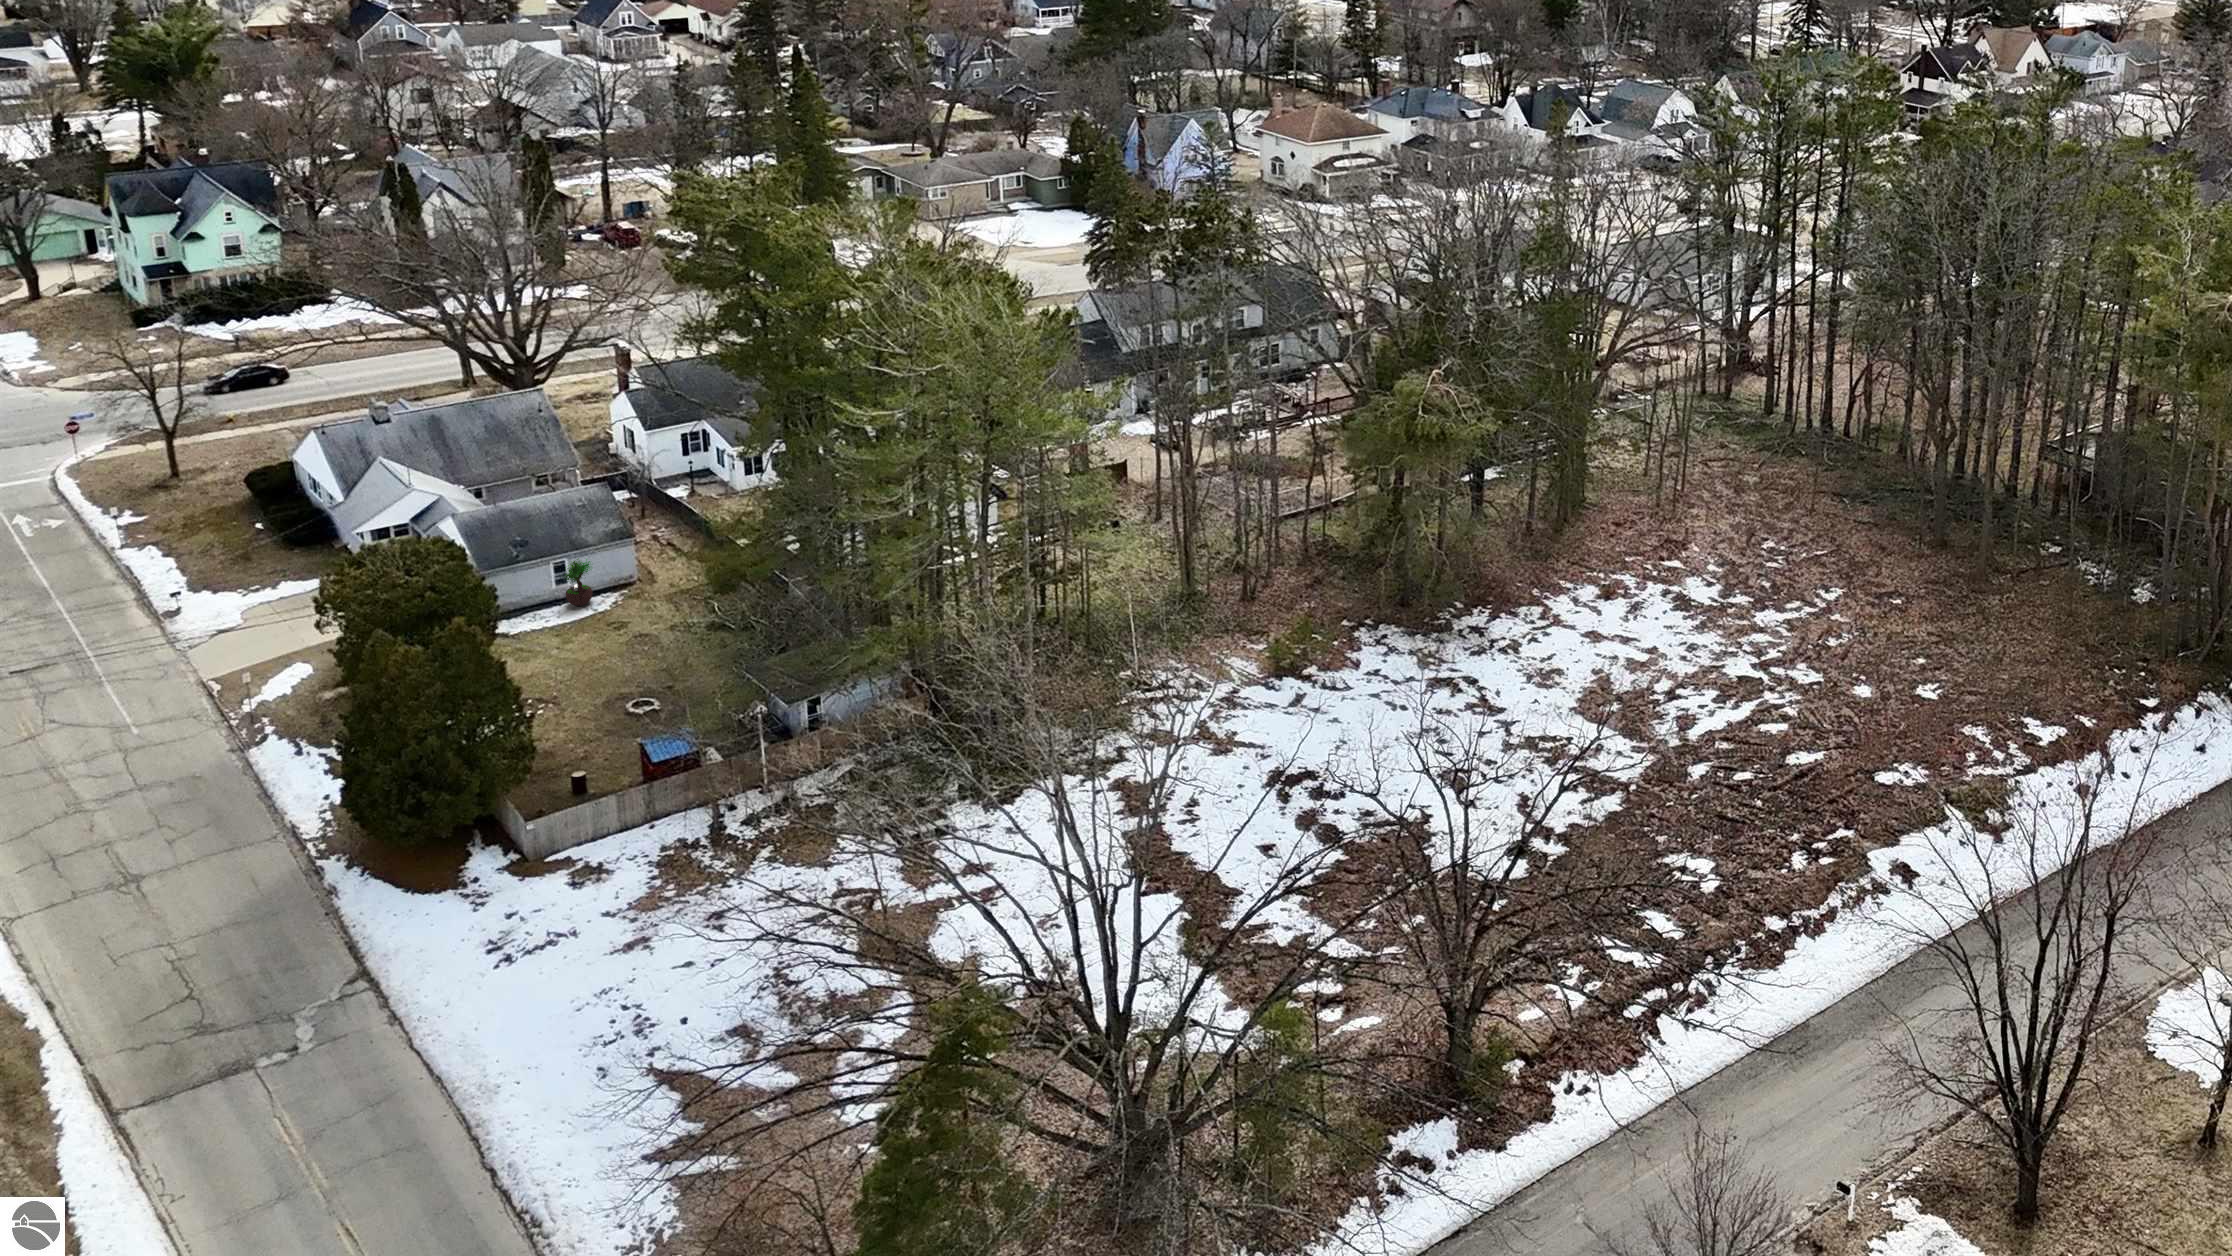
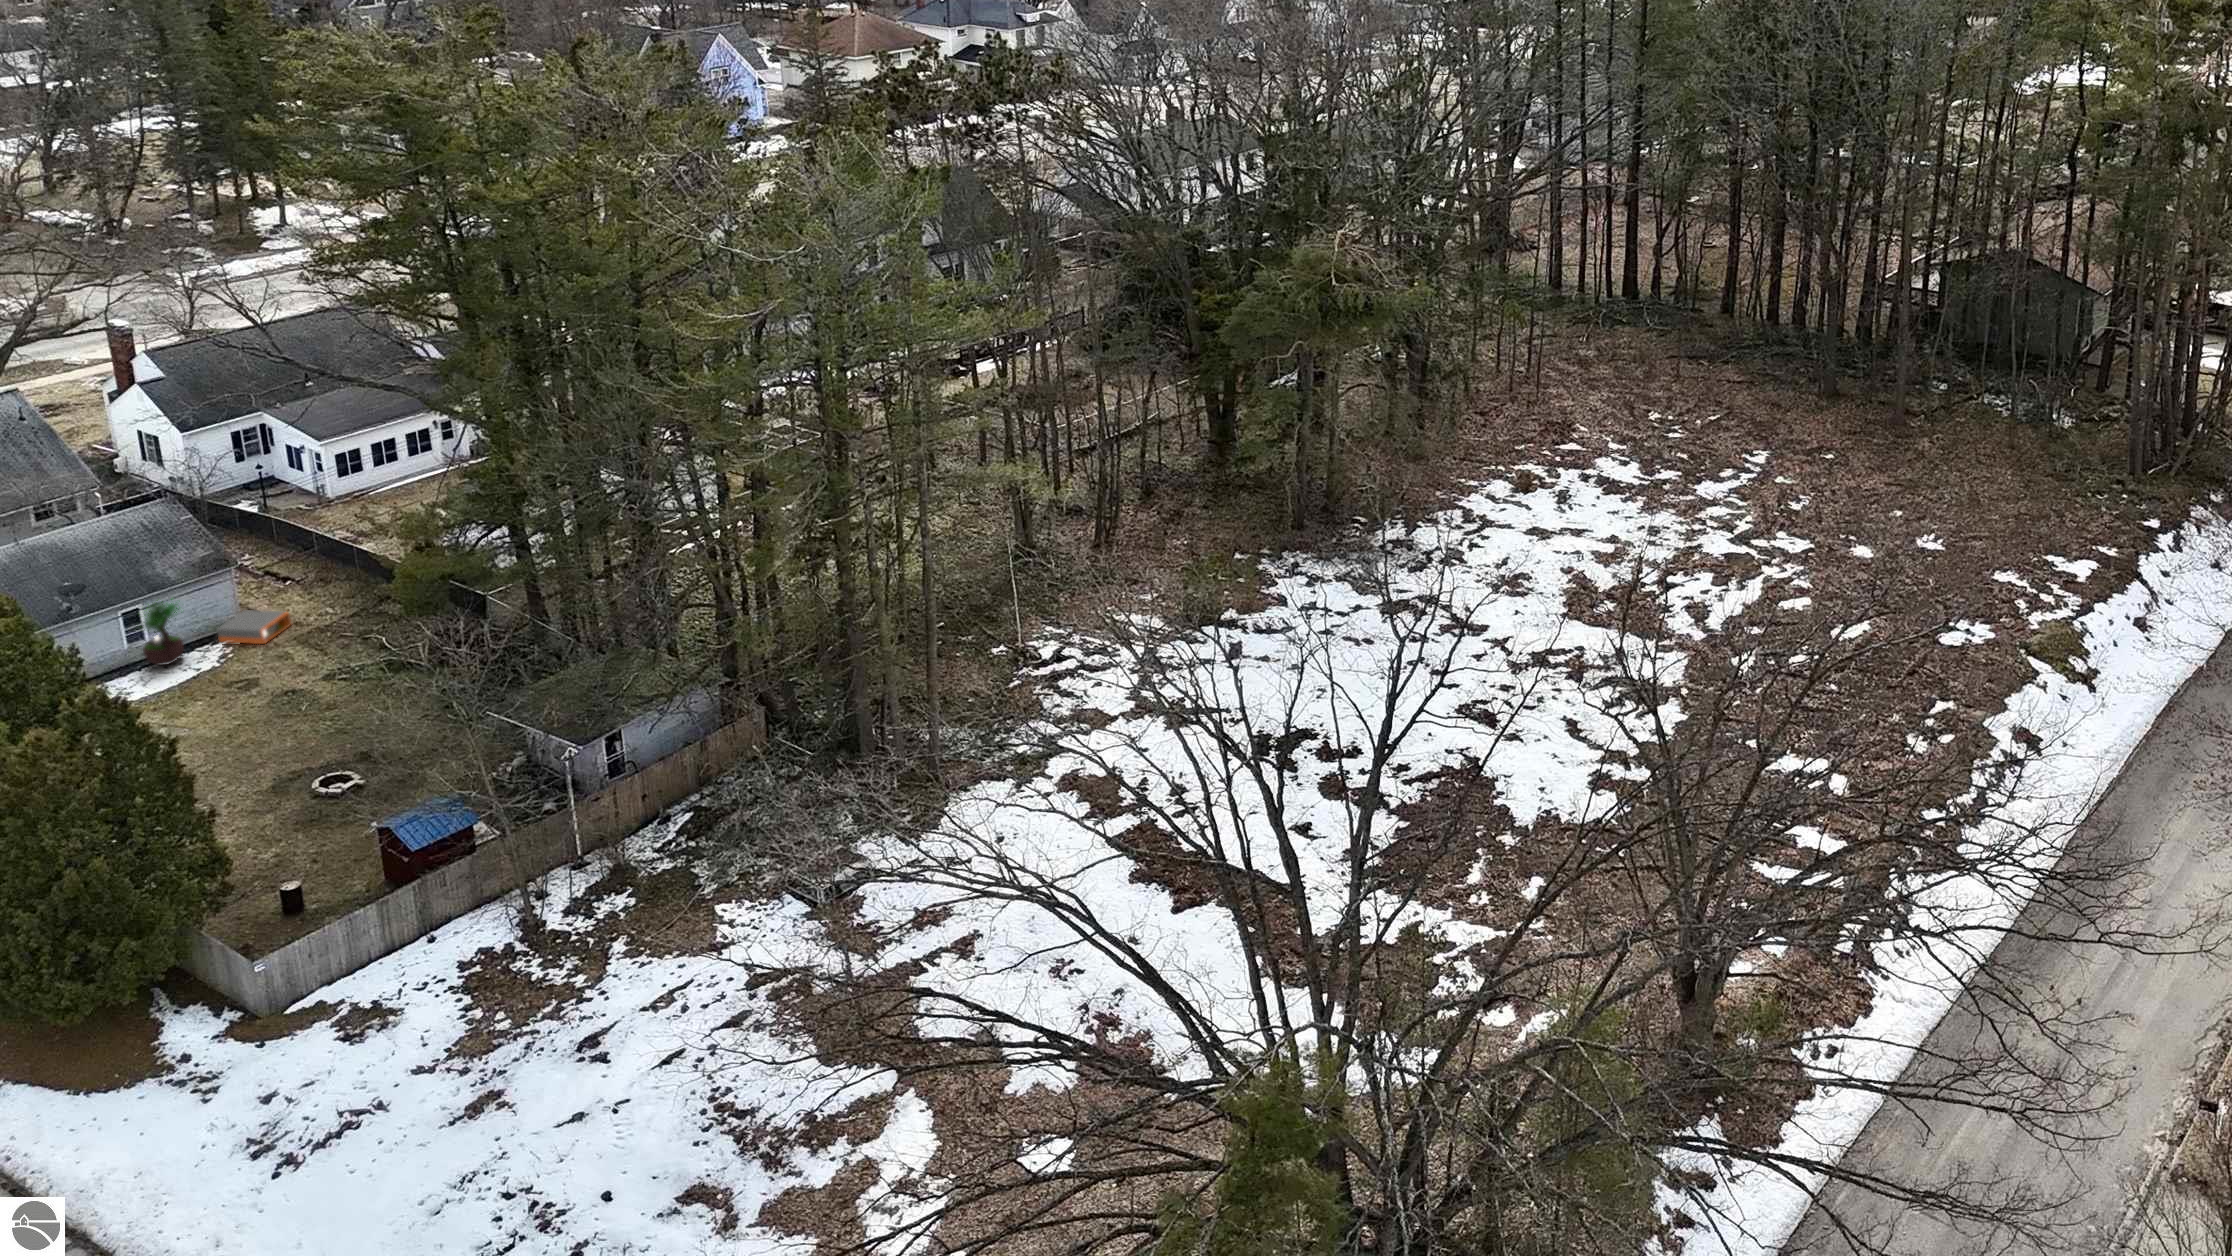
storage box: none [616,573,666,599] -> present [216,610,291,644]

